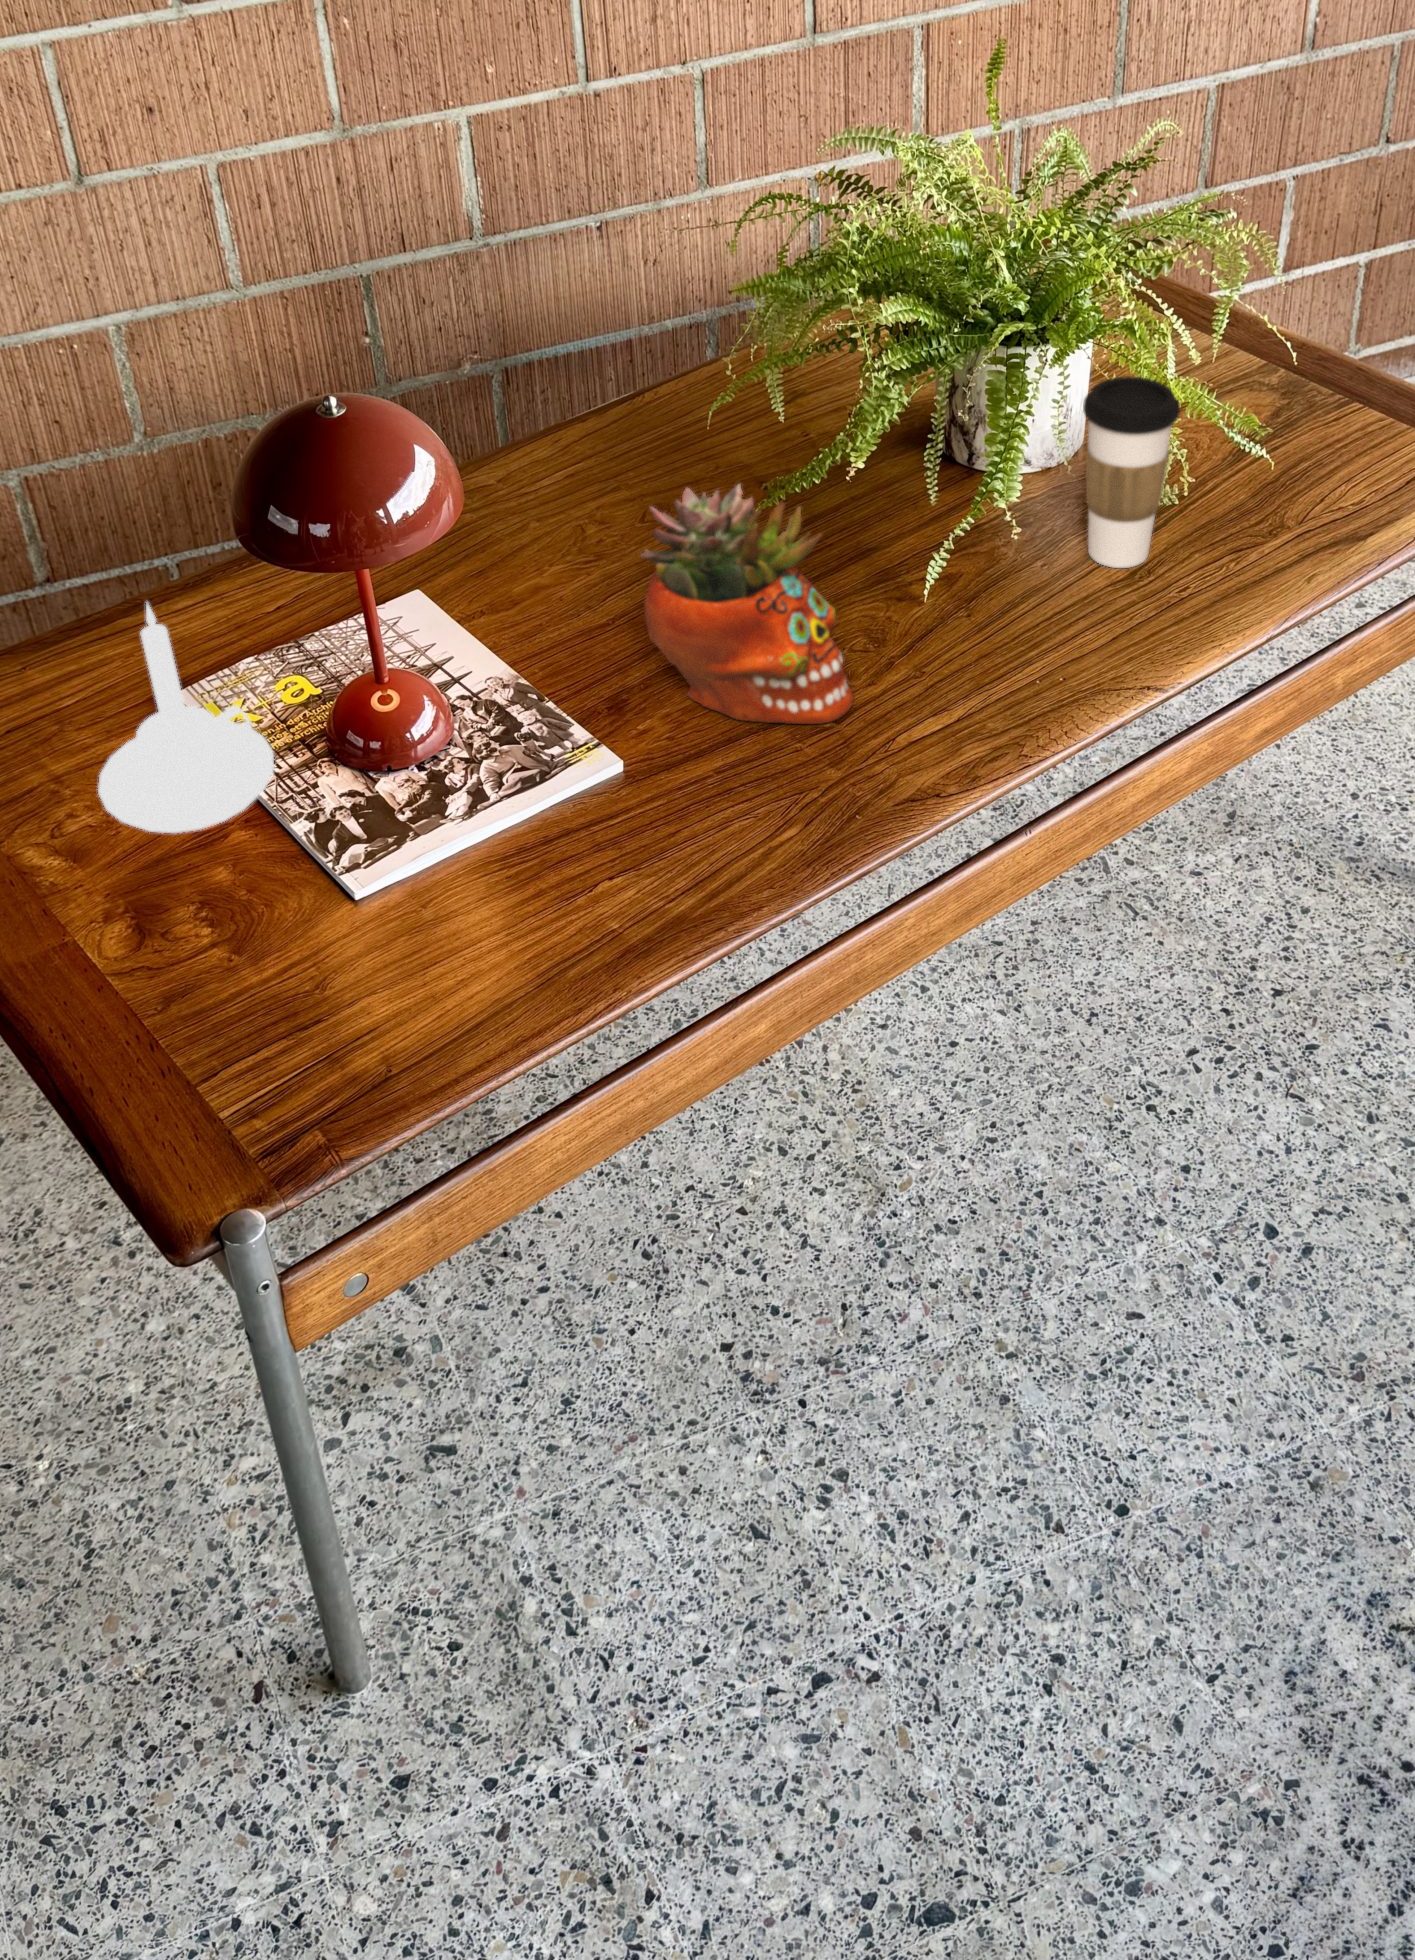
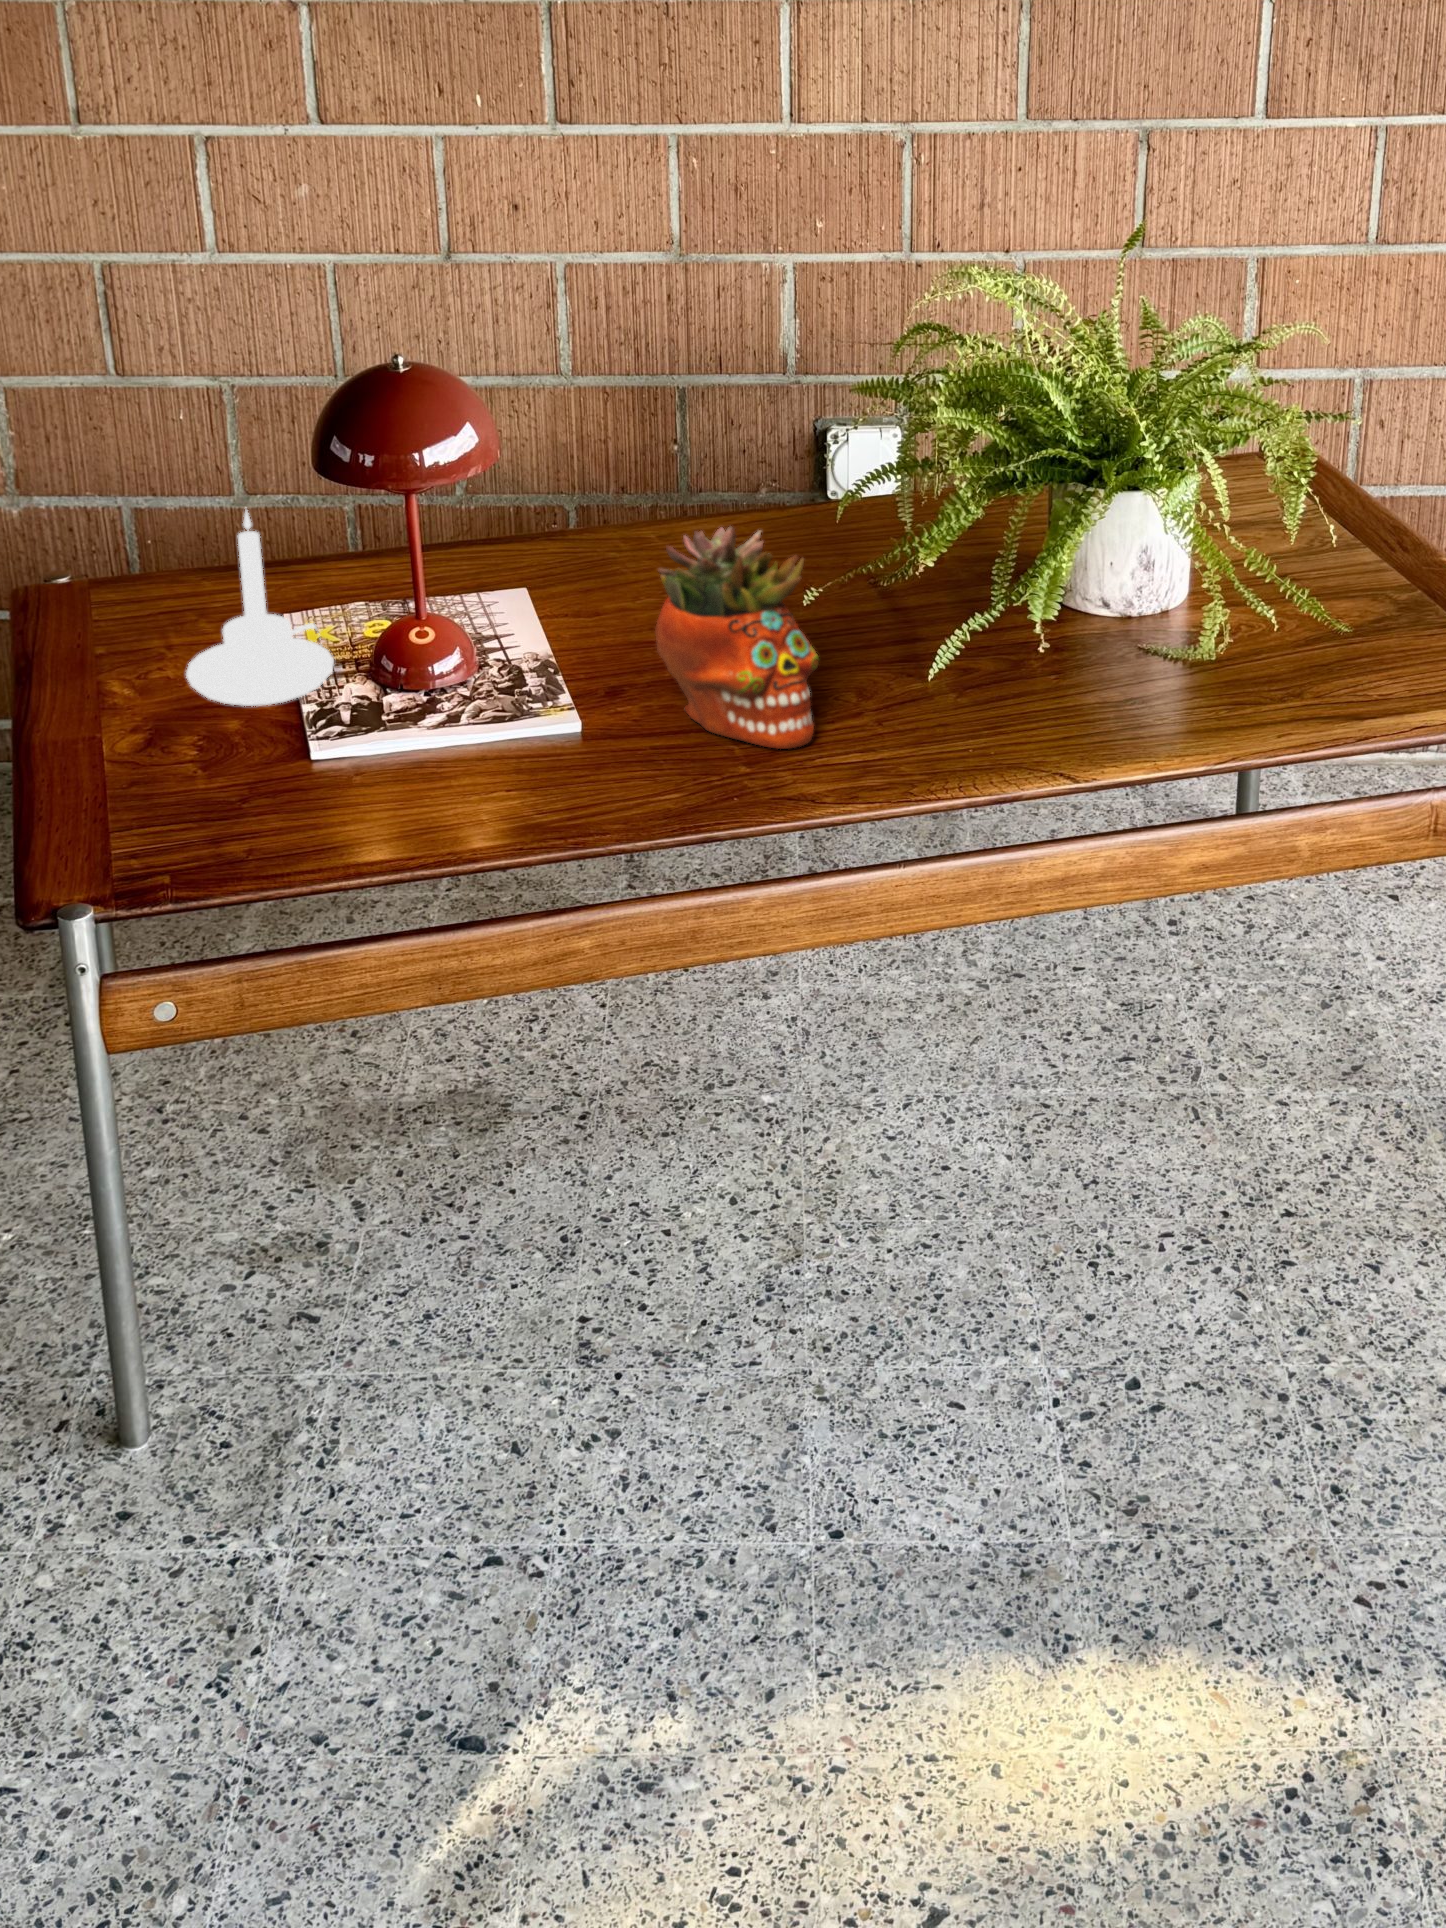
coffee cup: present [1083,376,1180,568] -> none [1112,525,1201,707]

